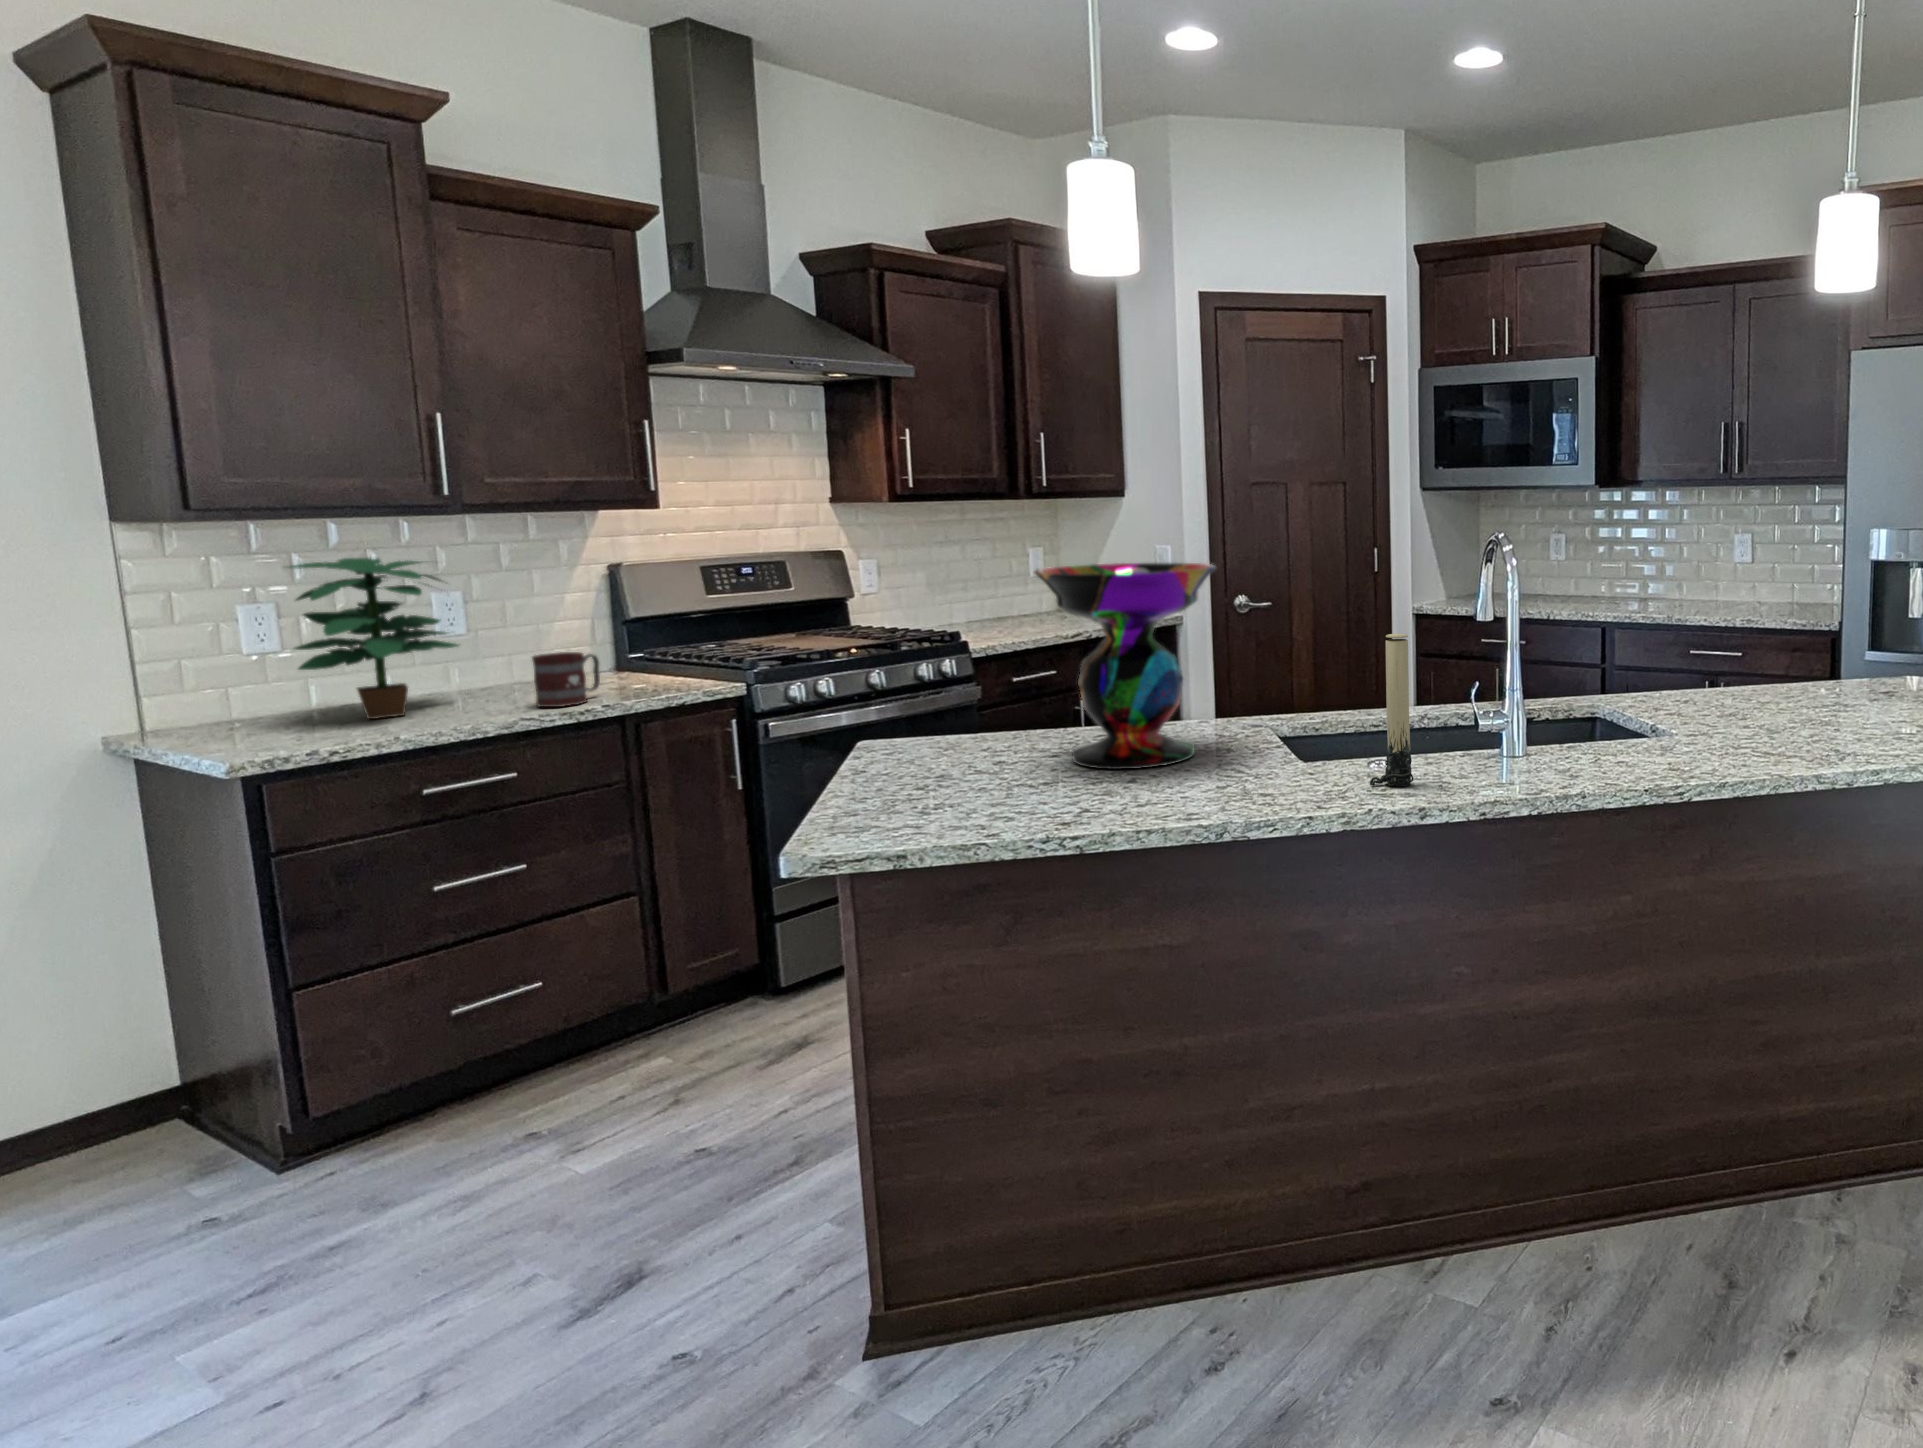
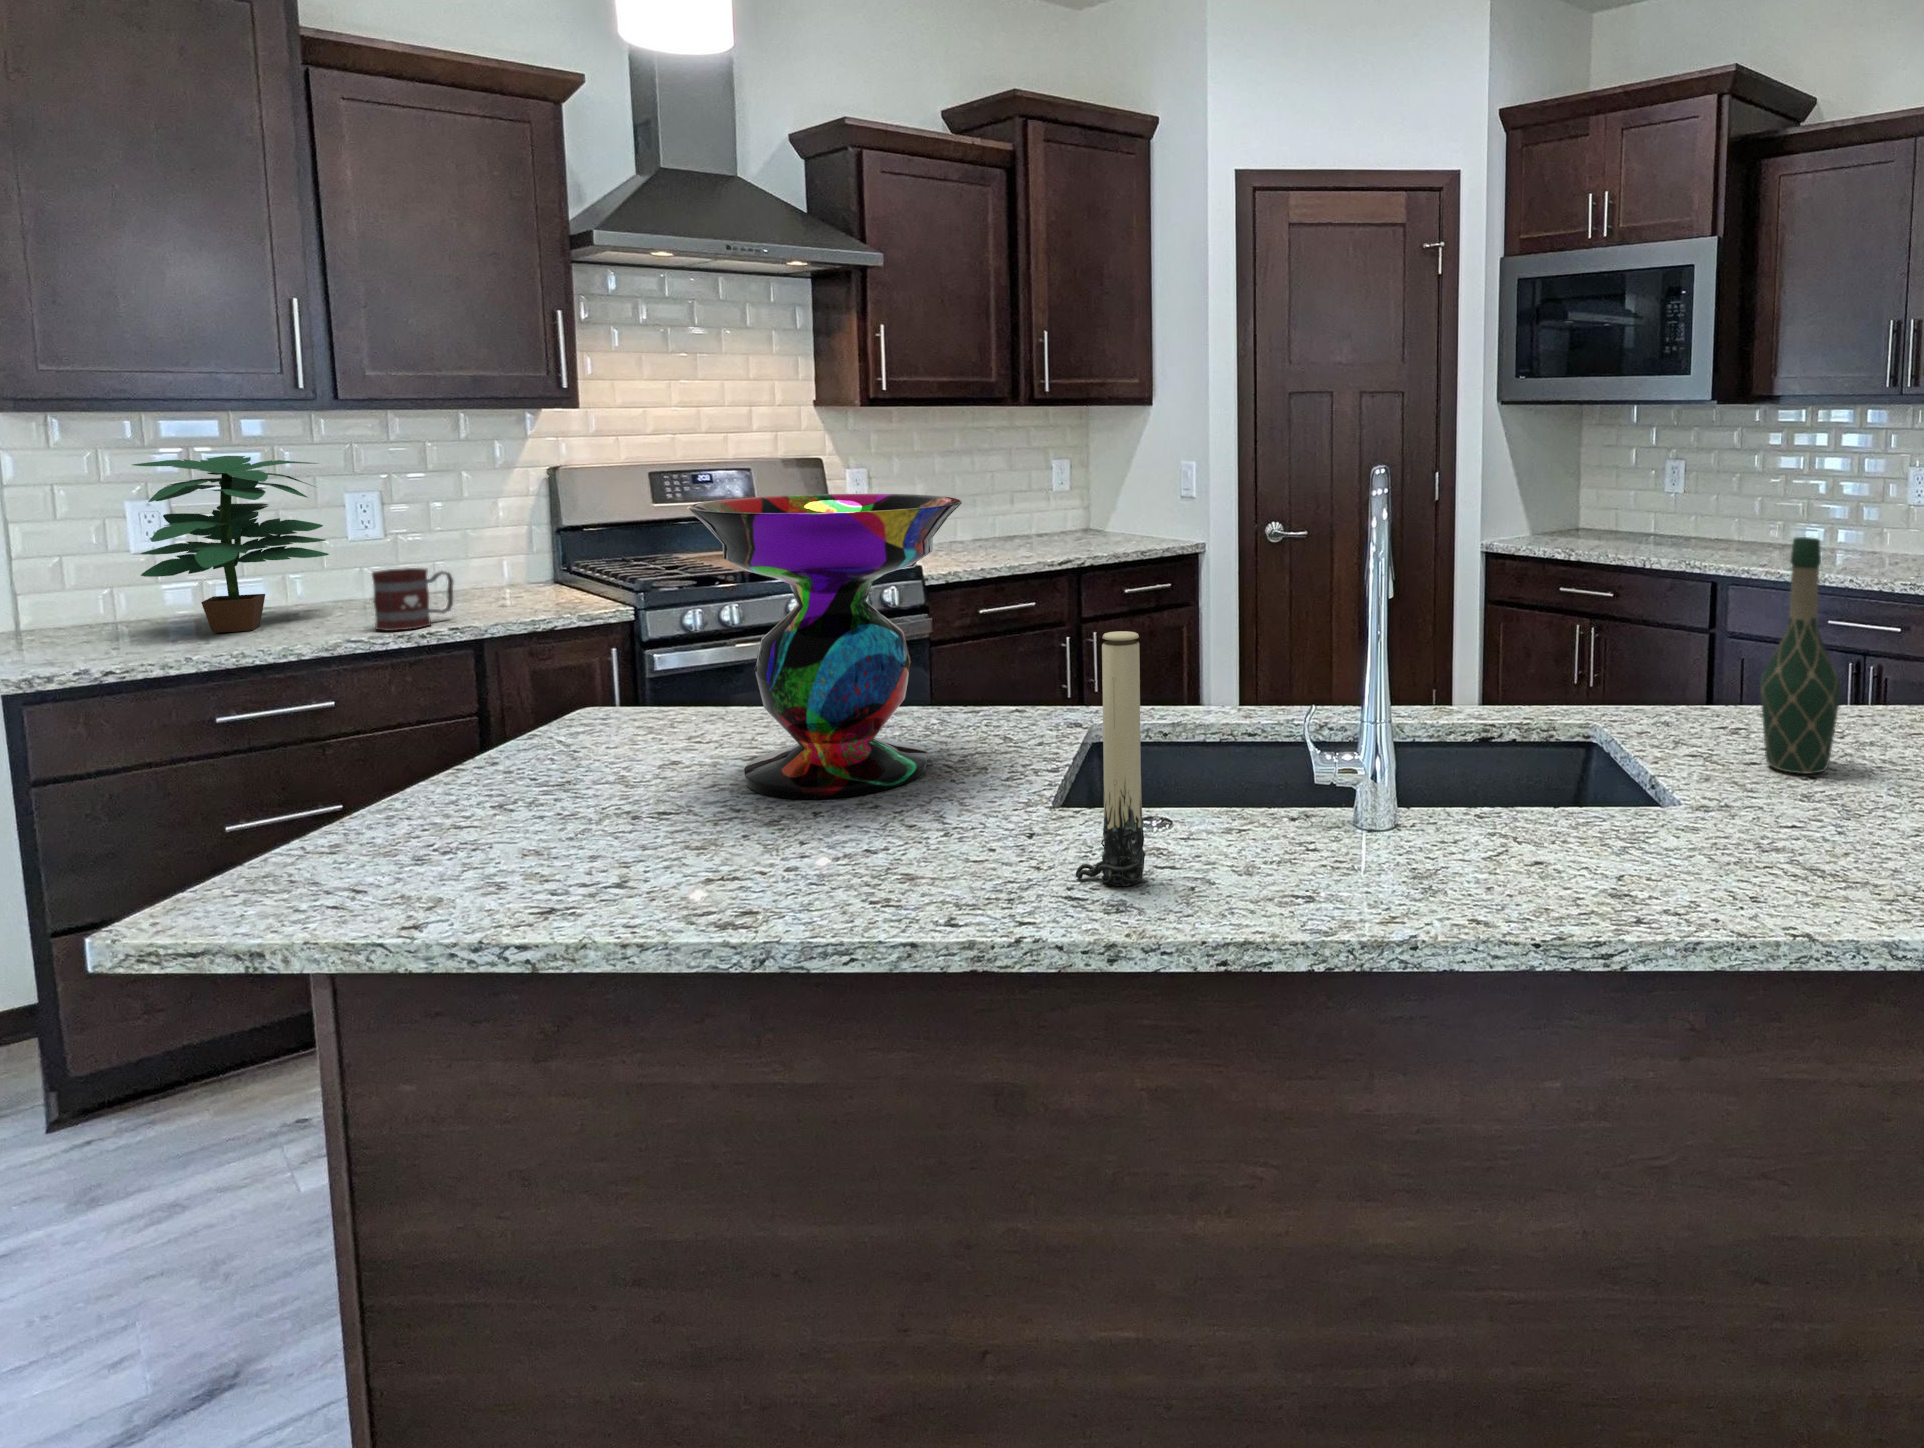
wine bottle: none [1709,571,1756,715] -> present [1760,537,1841,774]

